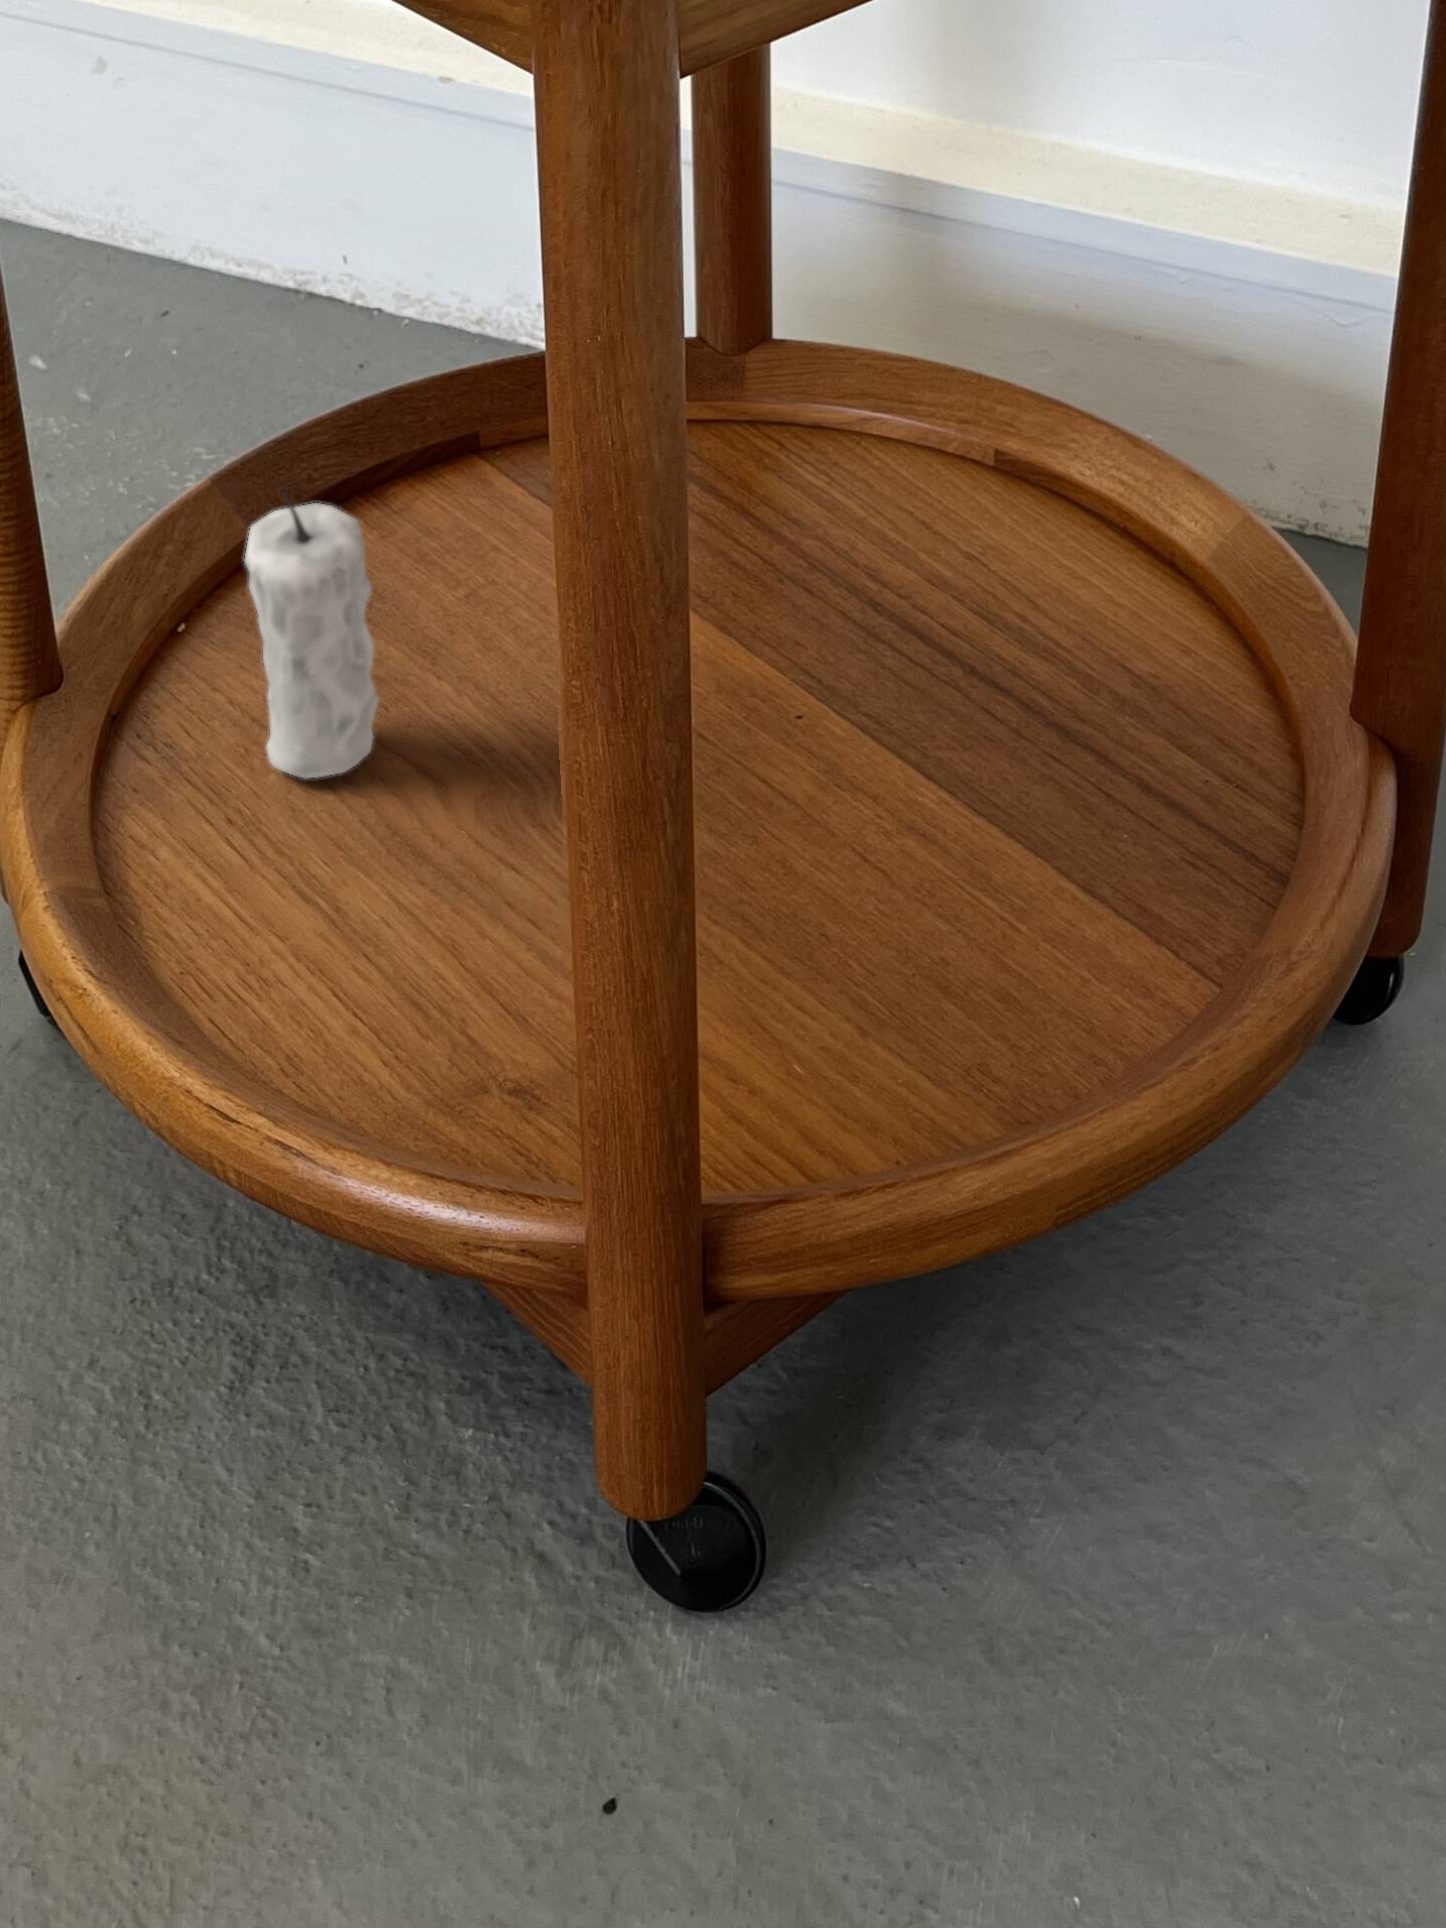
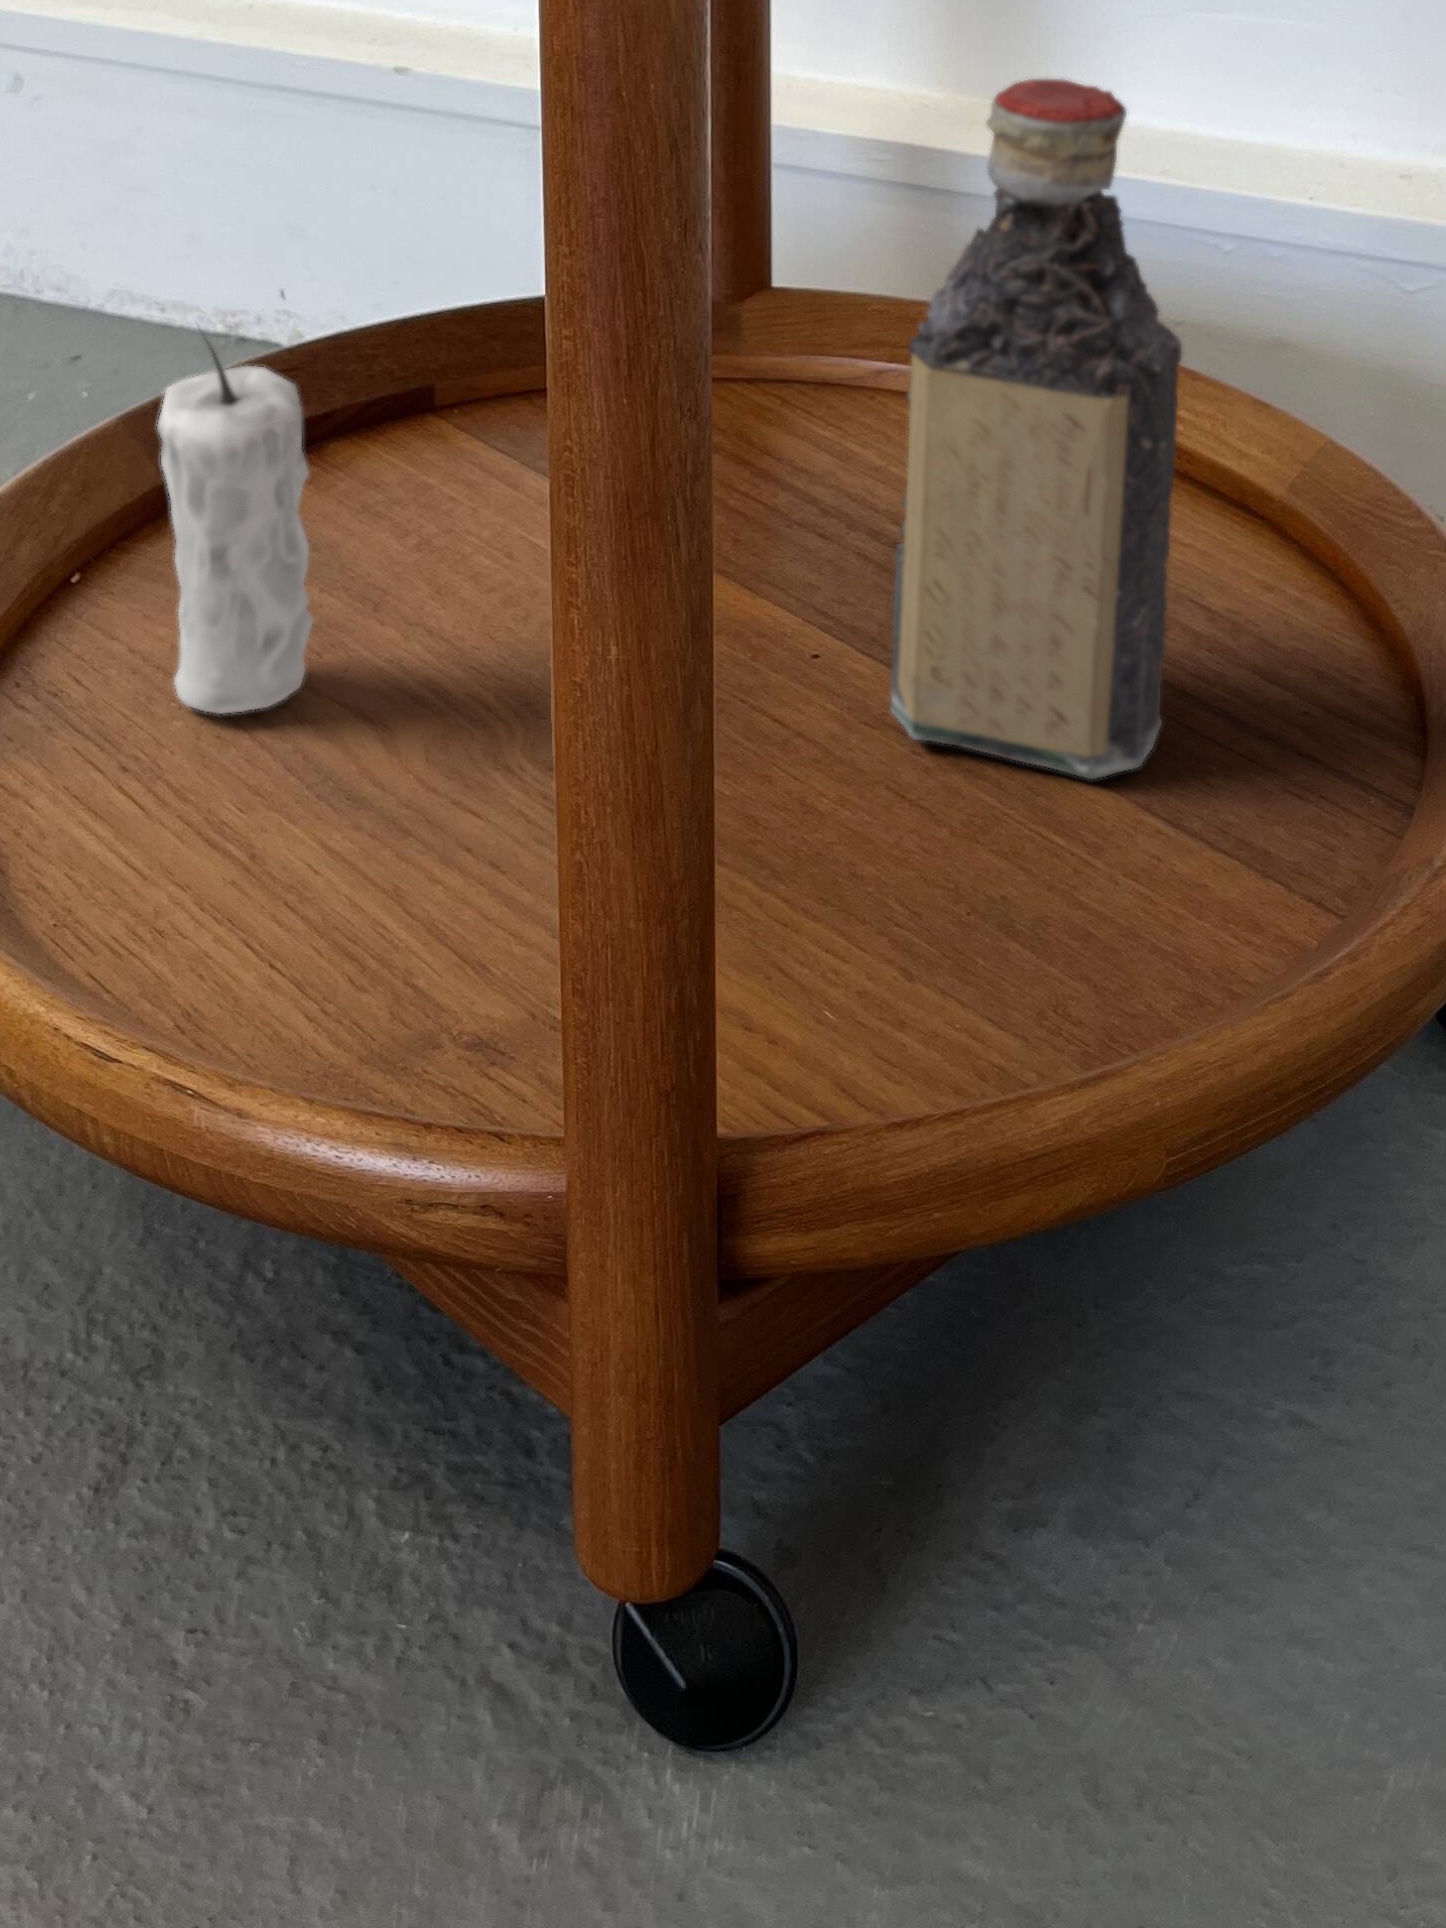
bottle: none [857,295,1104,850] -> present [891,79,1182,779]

